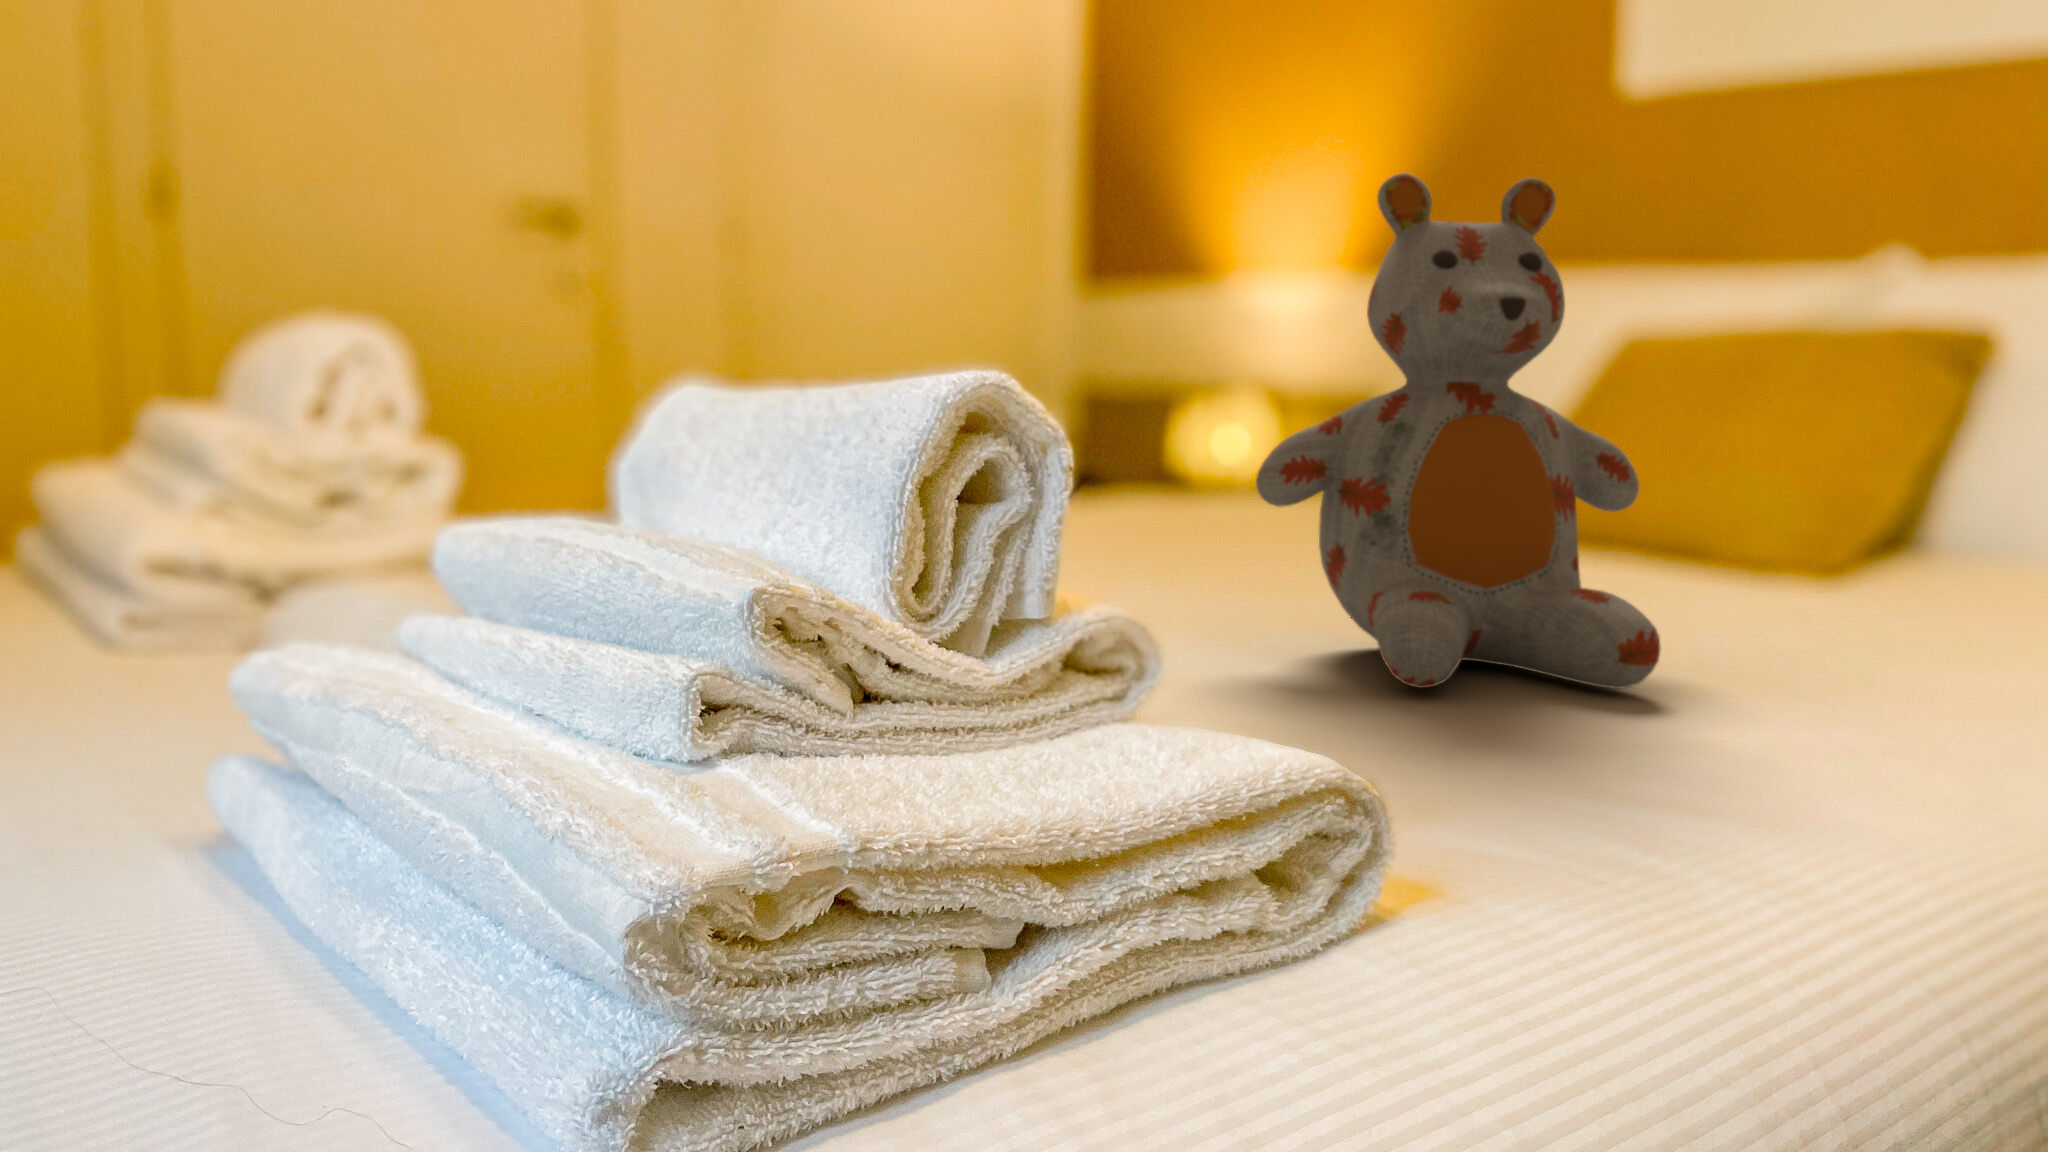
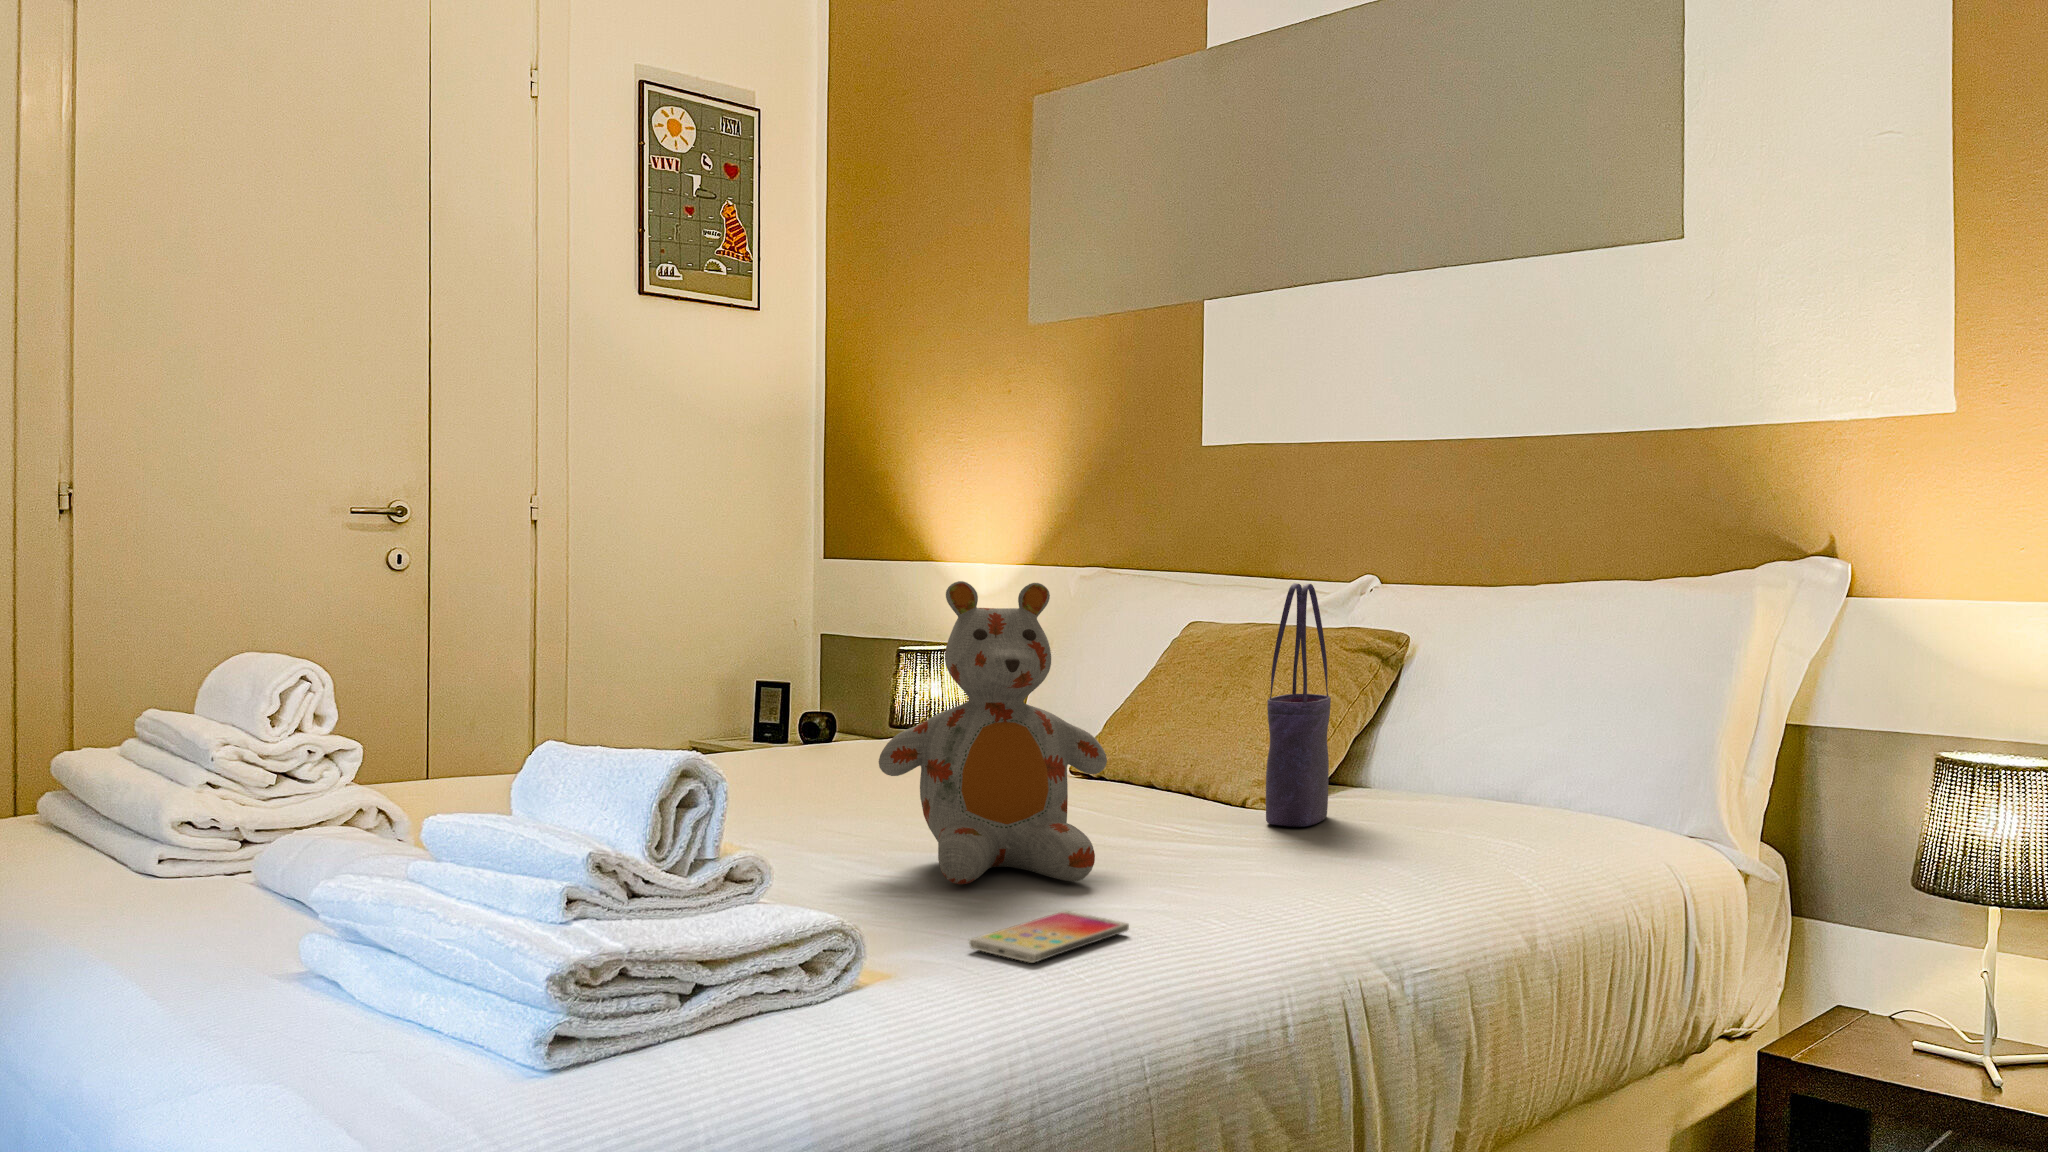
tote bag: none [1826,222,1941,613] -> present [1266,583,1331,827]
smartphone: none [1544,745,1846,865] -> present [969,911,1129,963]

